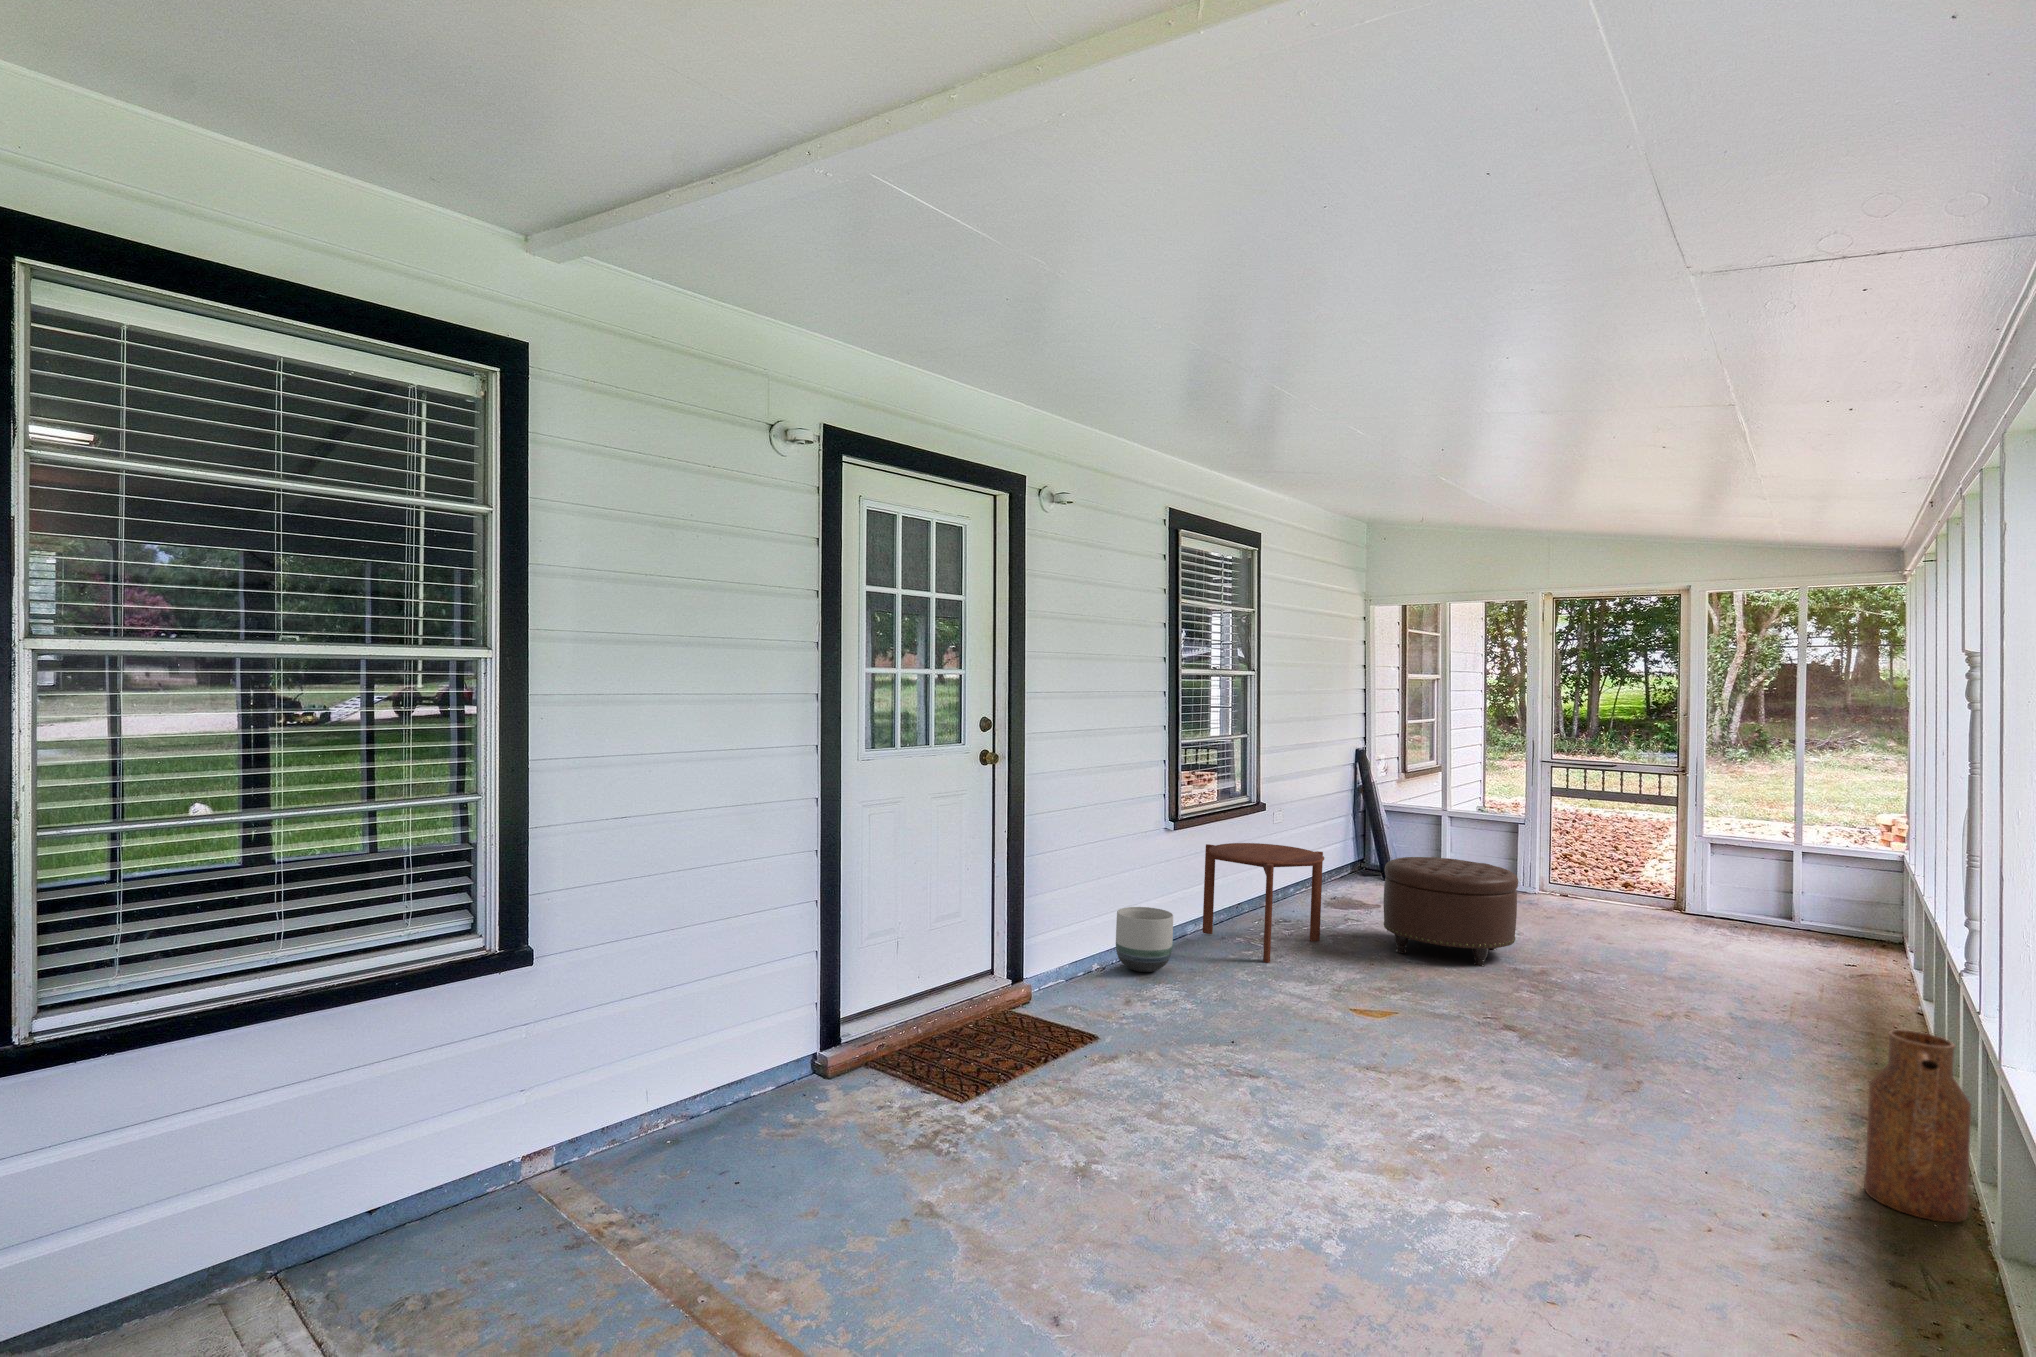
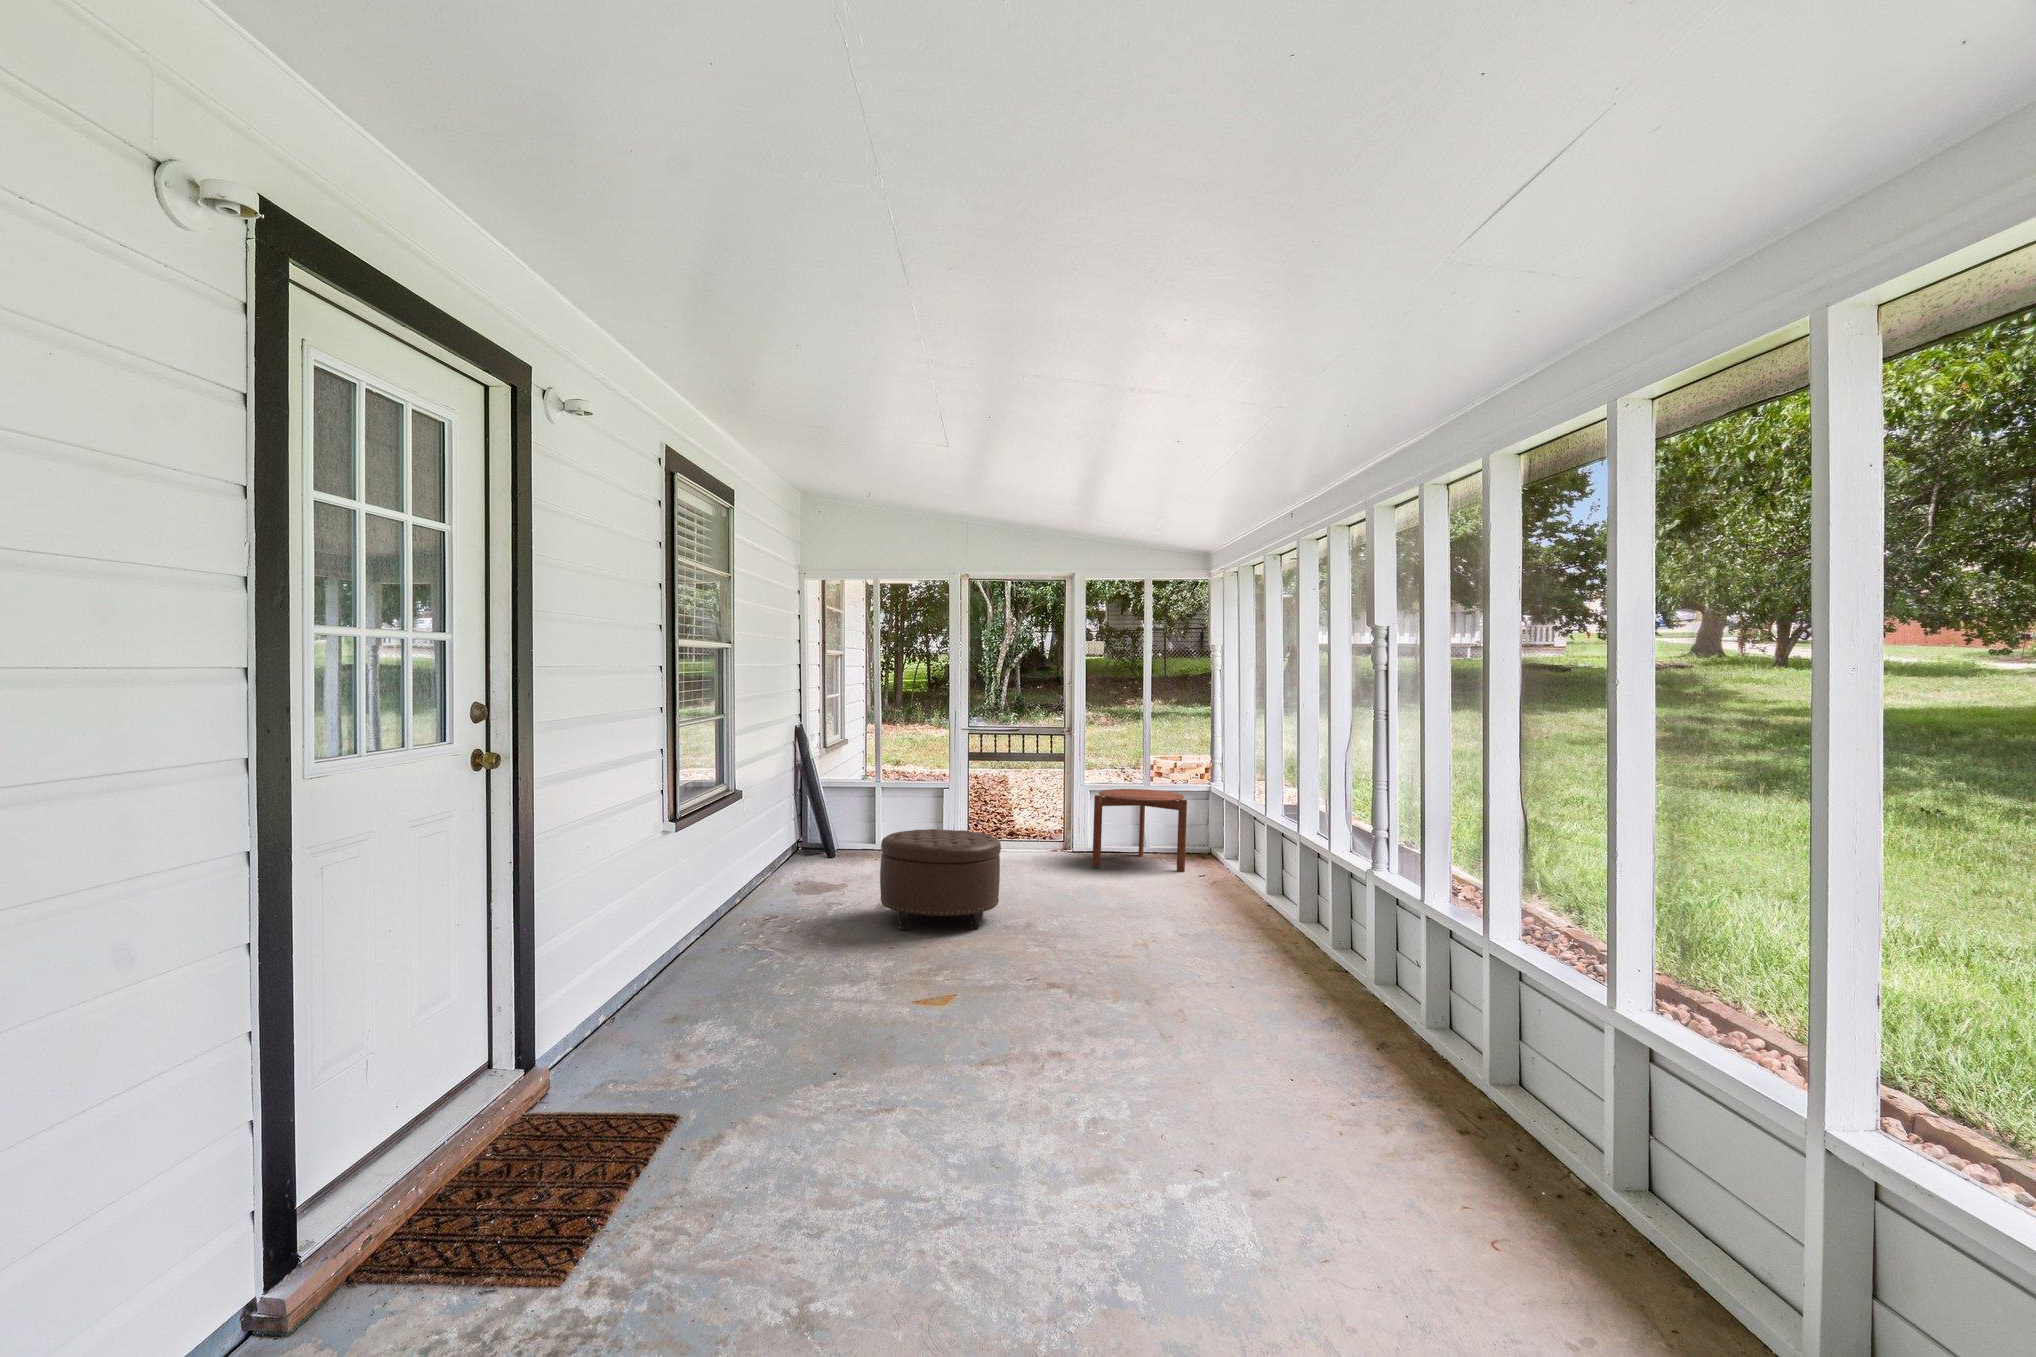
side table: present [1202,843,1324,963] -> present [1092,789,1187,872]
planter: present [1116,907,1173,972] -> none [626,929,699,1009]
watering can: present [1864,1030,1971,1223] -> none [1392,932,1475,1080]

